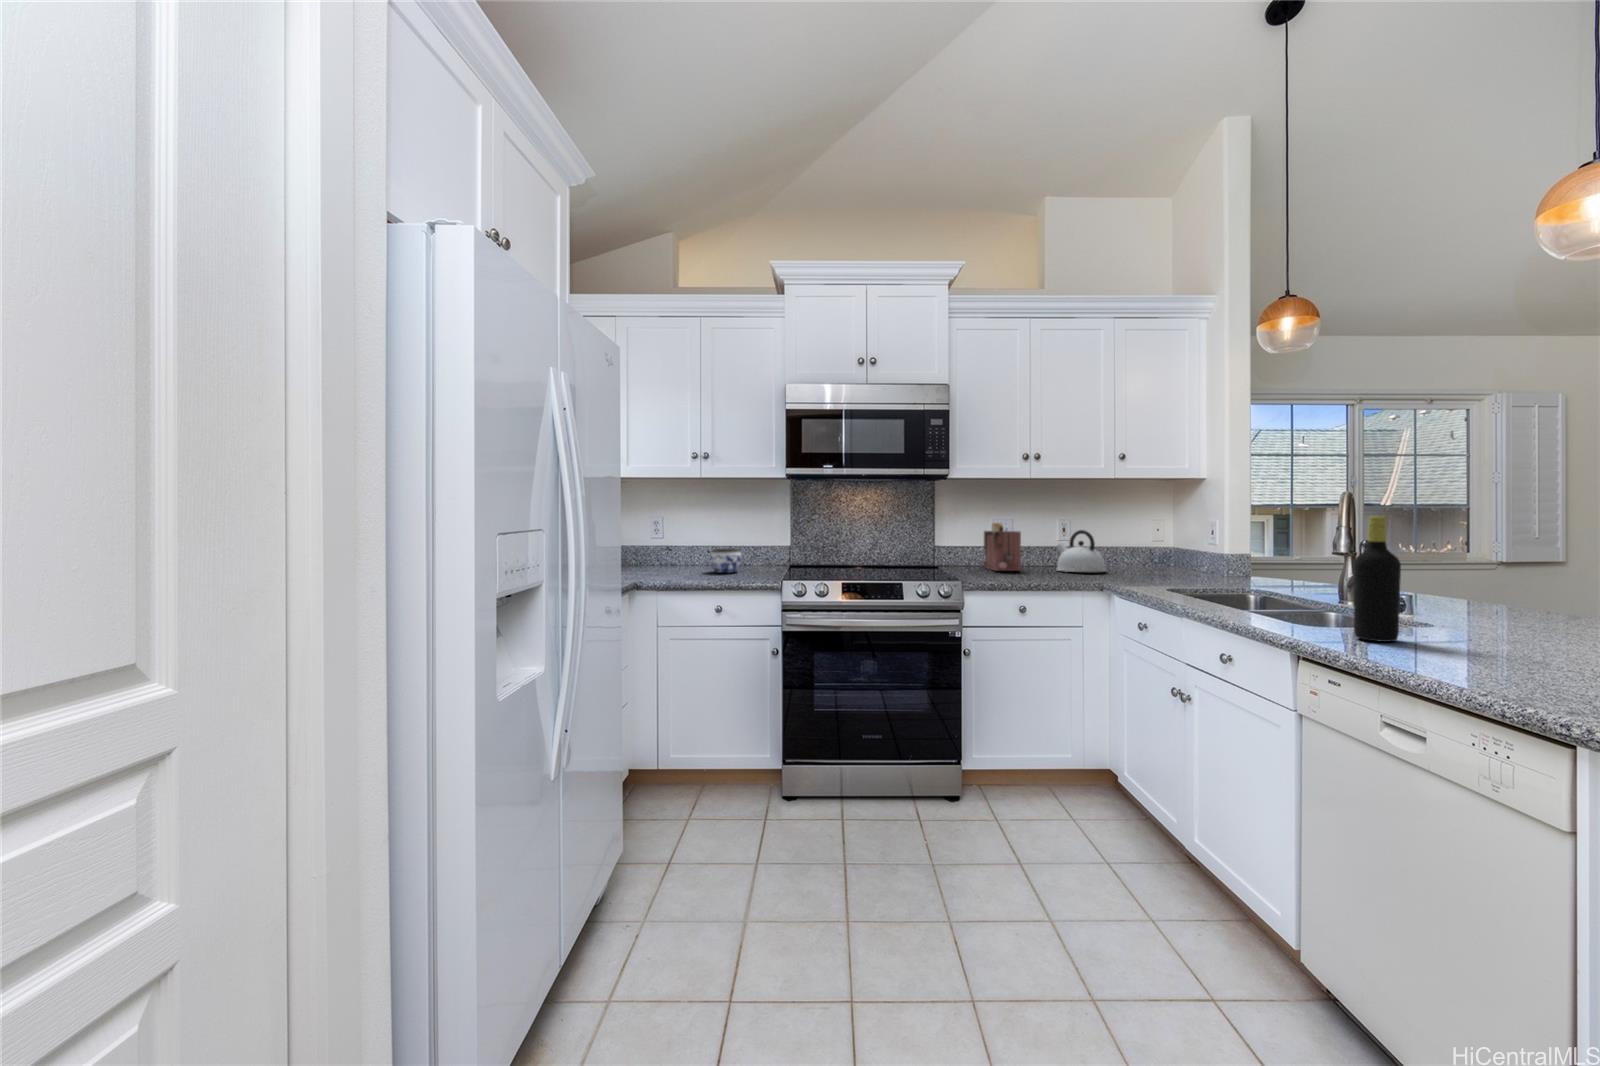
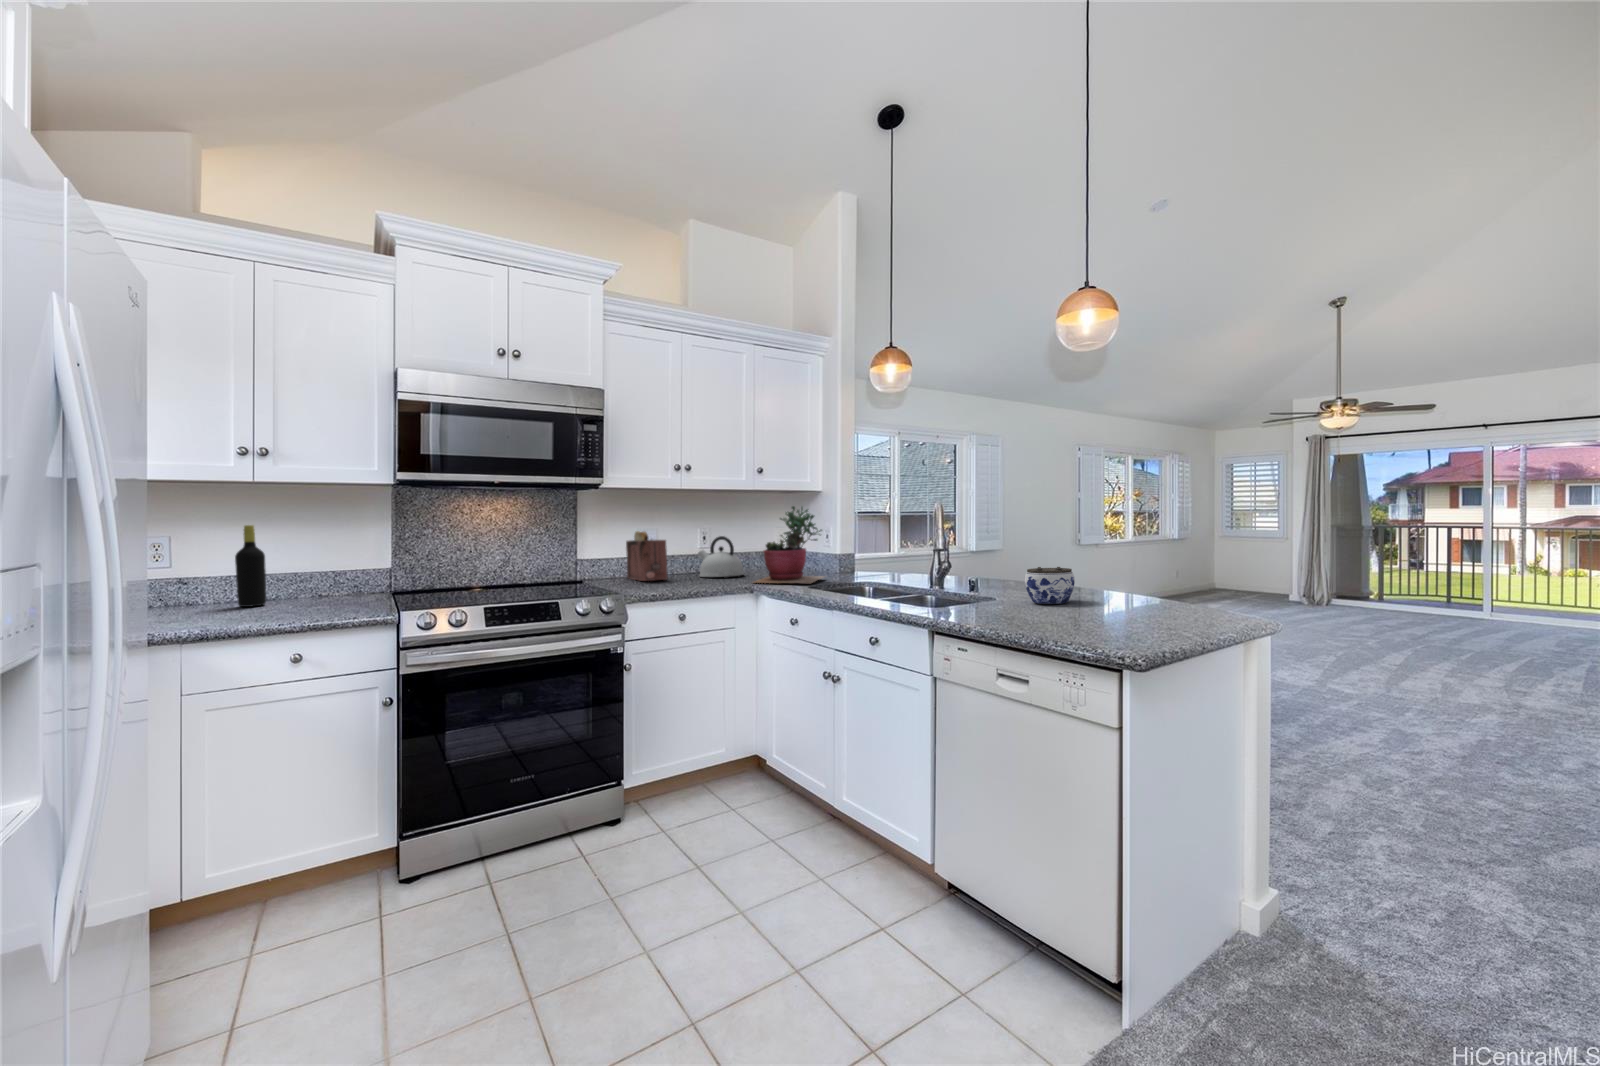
succulent plant: none [1107,500,1202,587] -> present [755,506,824,583]
bottle: present [1353,516,1401,642] -> present [235,525,266,607]
jar: present [710,549,741,573] -> present [1025,567,1075,604]

